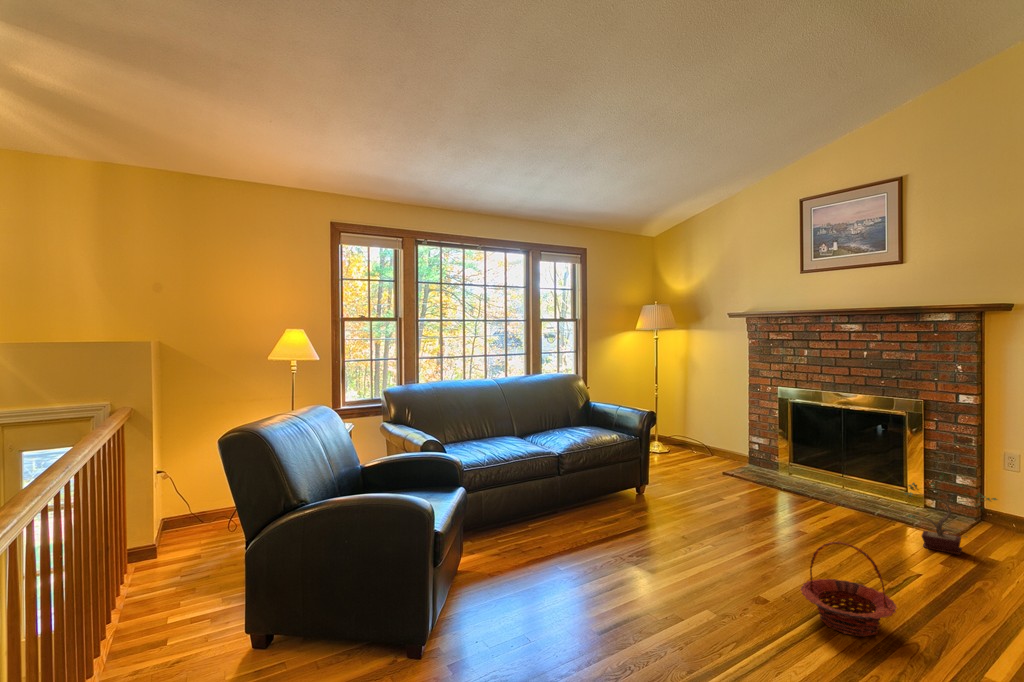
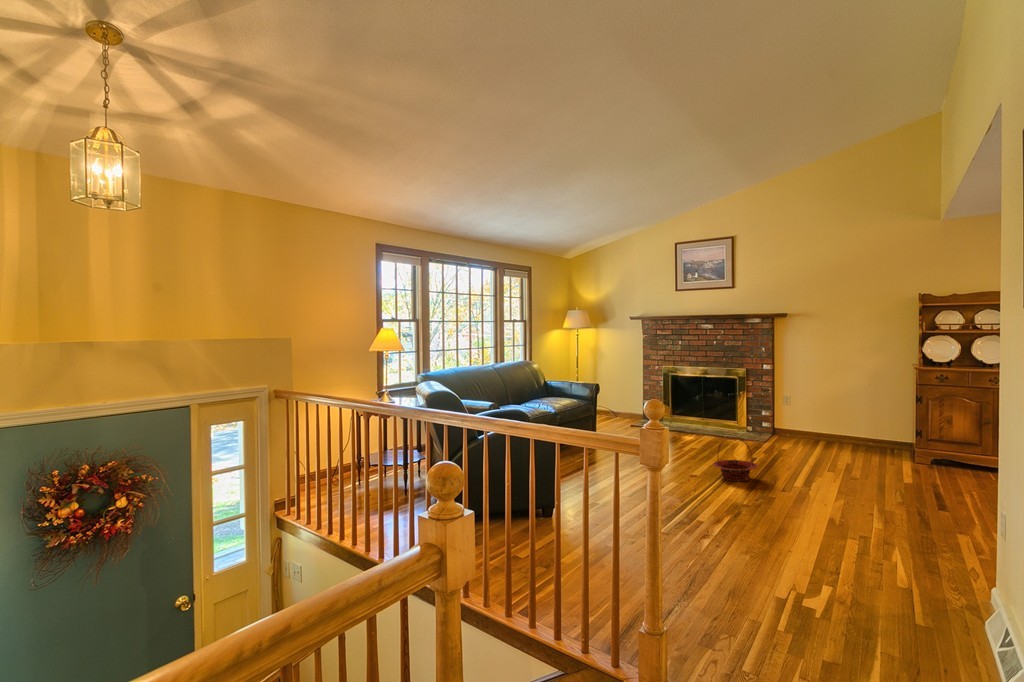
potted plant: present [904,472,997,555] -> none [743,405,788,449]

